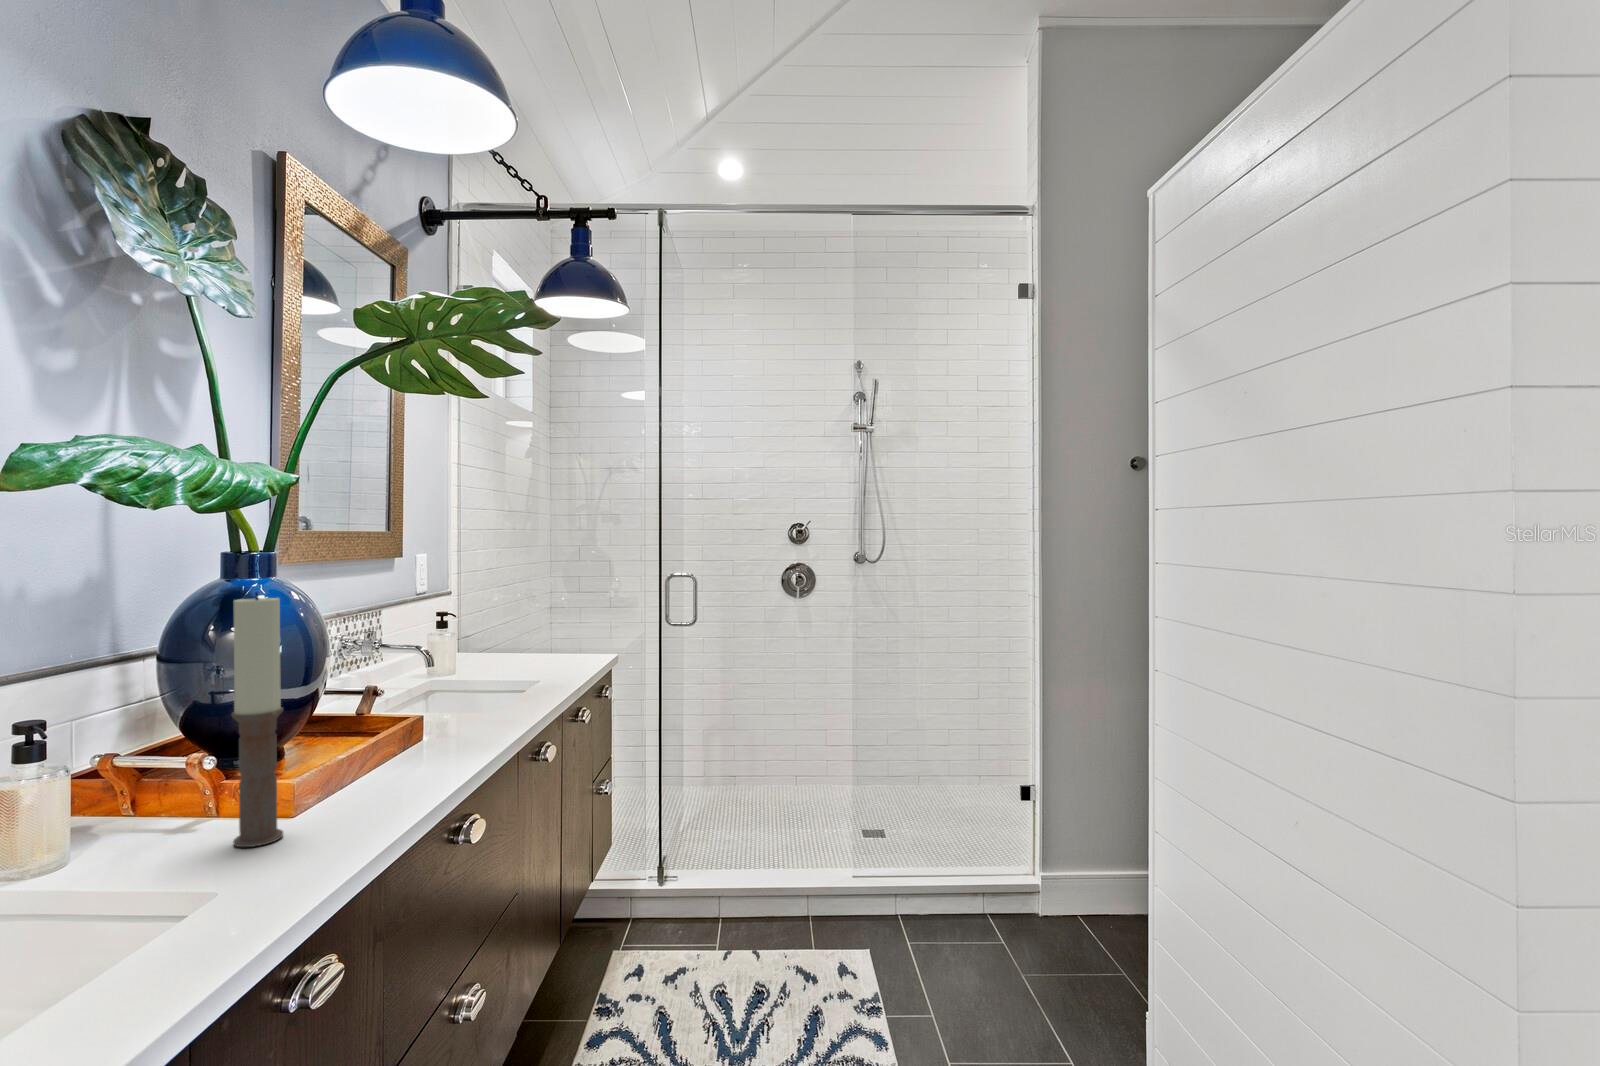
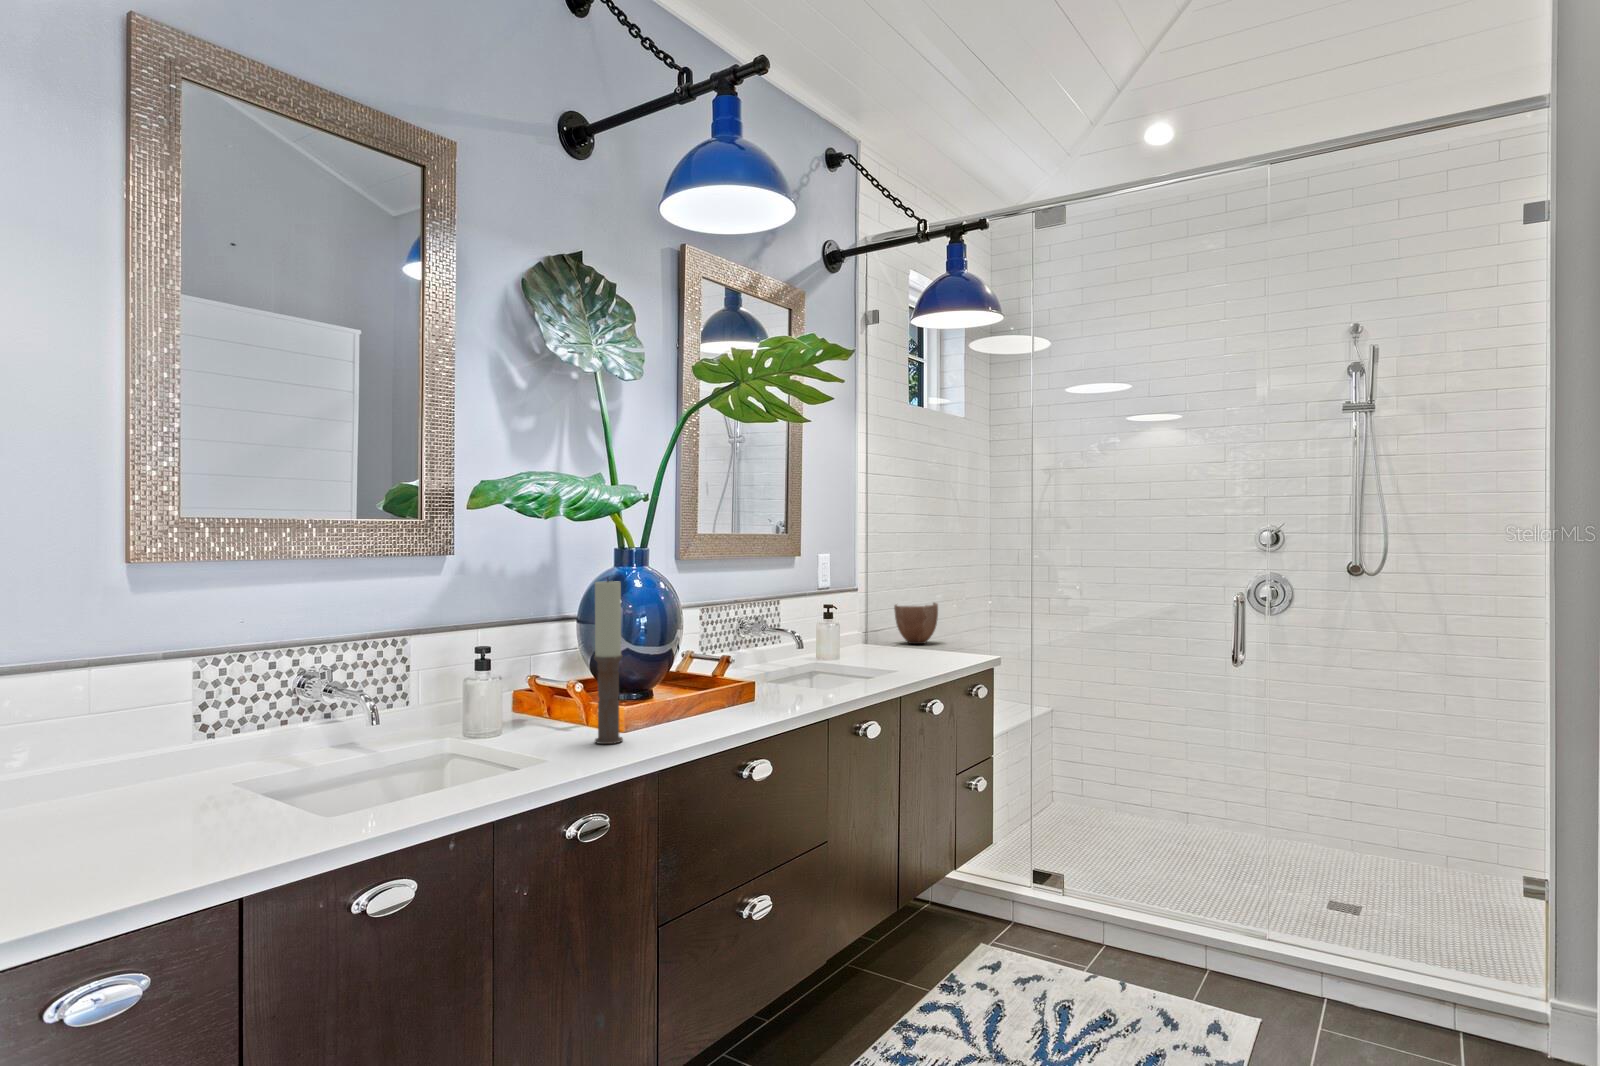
decorative bowl: none [492,603,541,649] -> present [894,603,938,644]

